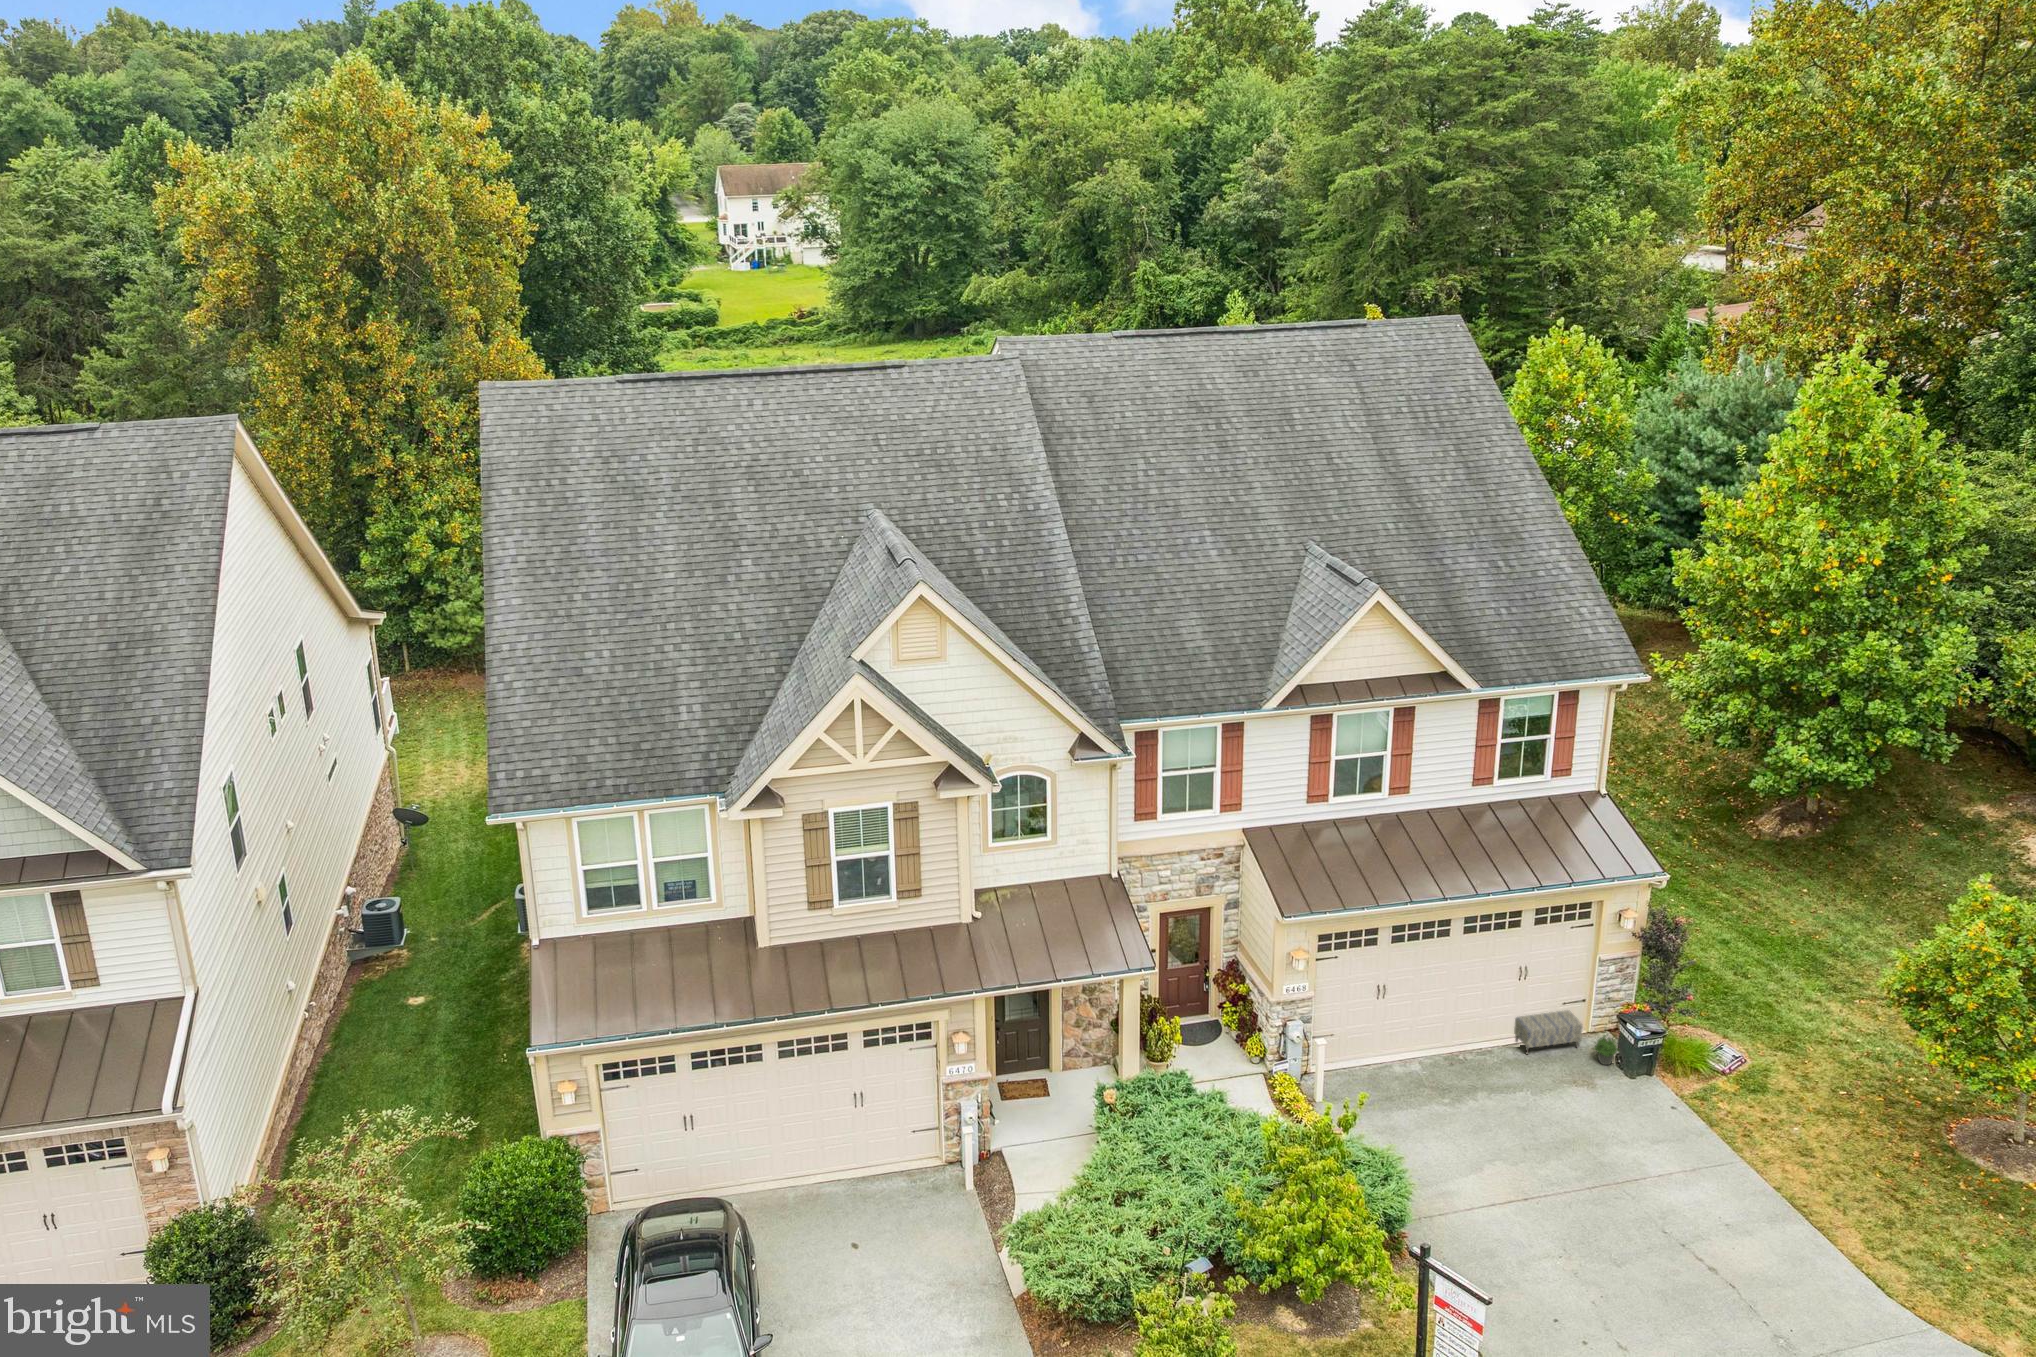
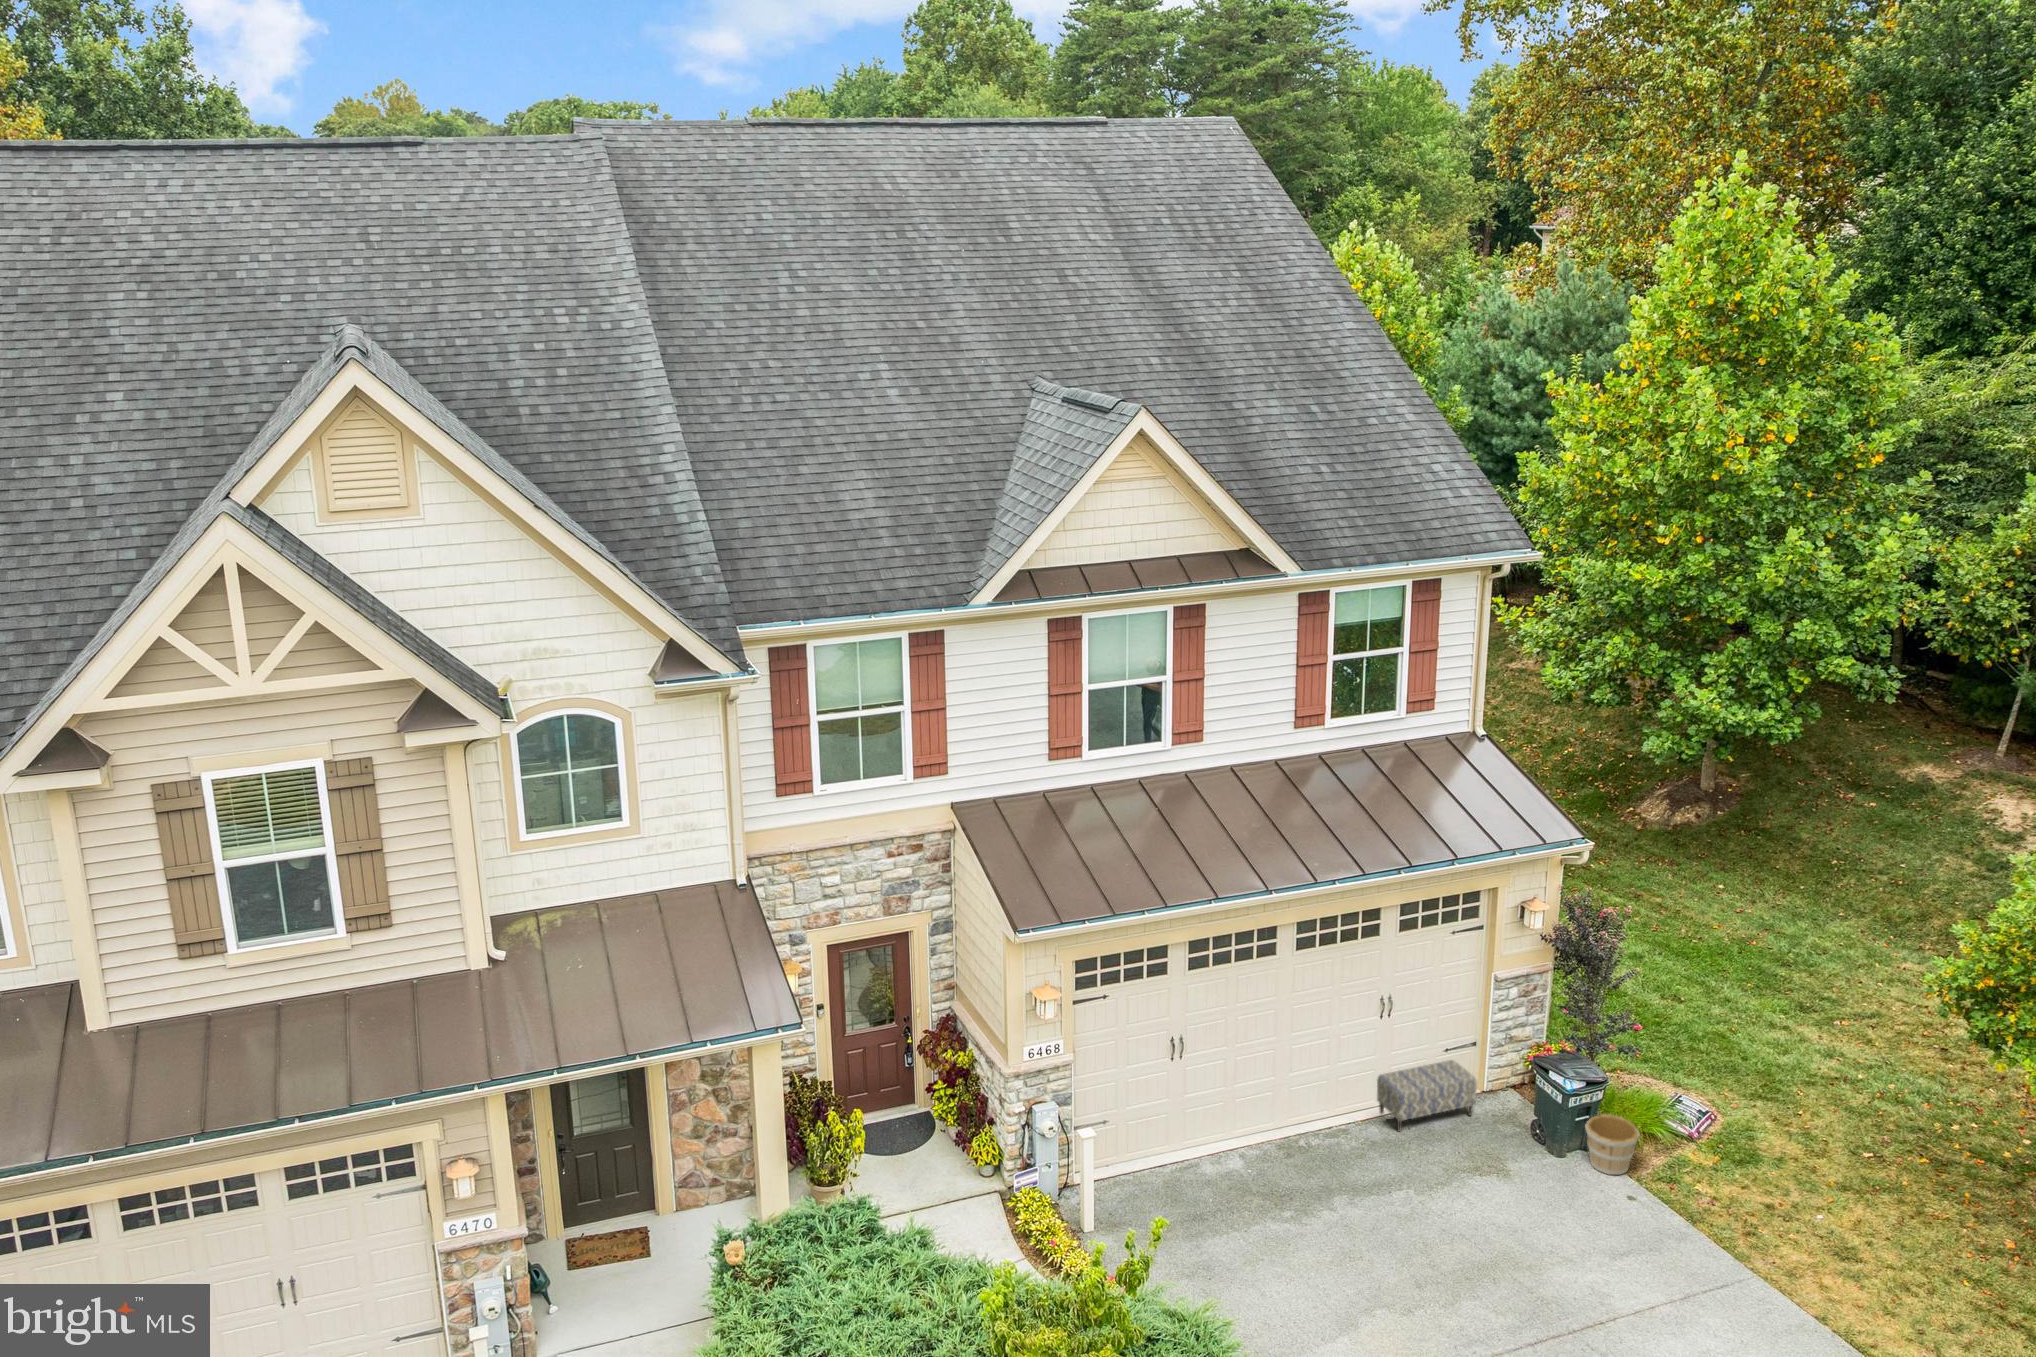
potted plant: present [1594,1035,1619,1065] -> none [1496,1091,1535,1139]
wooden bucket: none [1650,1054,1686,1093] -> present [1585,1114,1640,1175]

